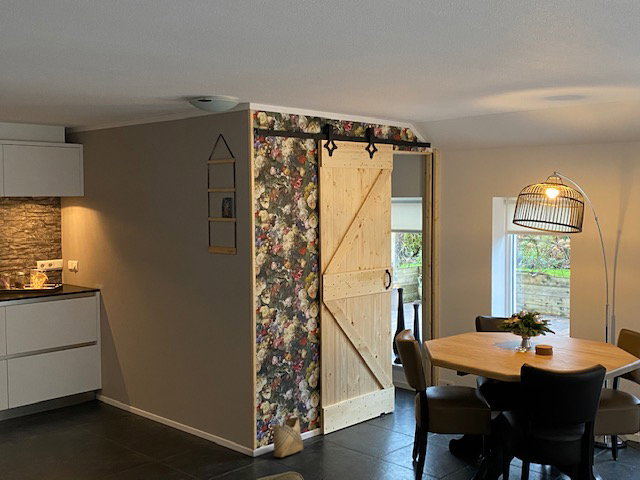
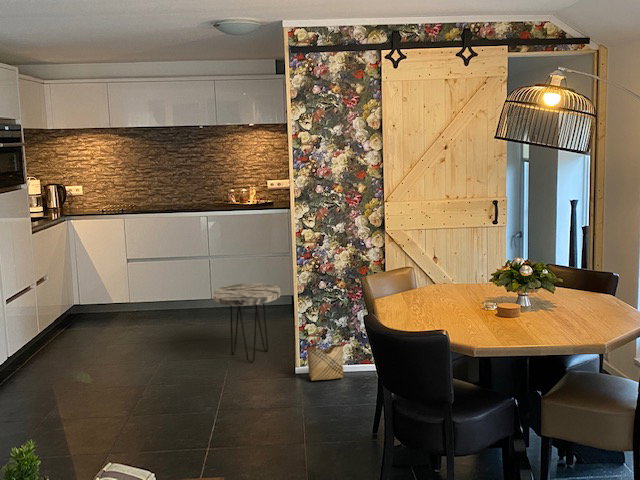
side table: none [140,373,213,458] -> present [213,283,281,362]

